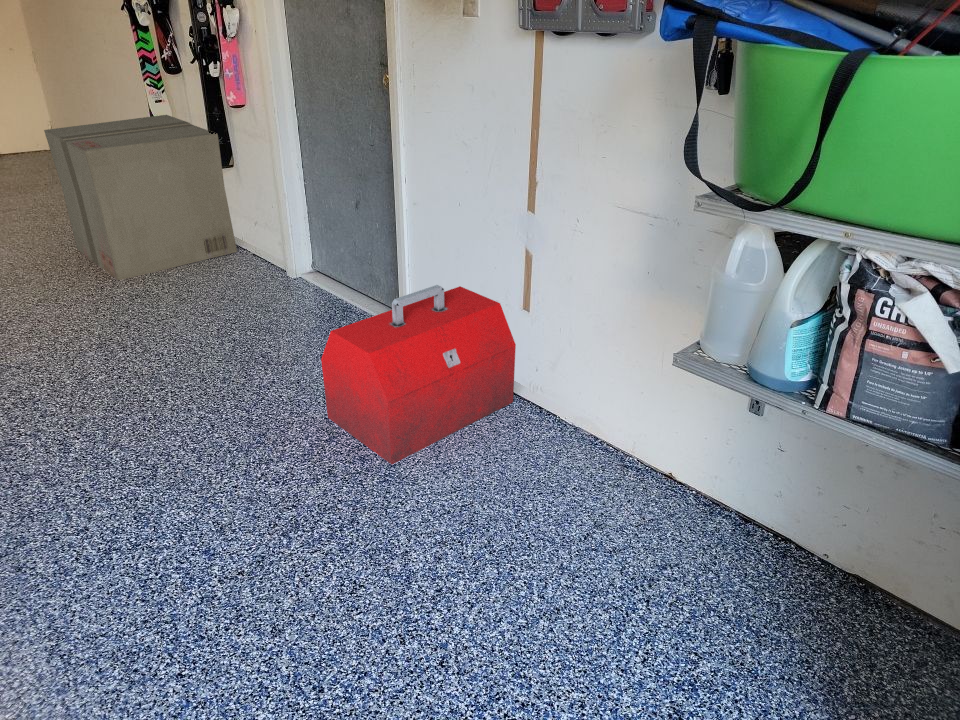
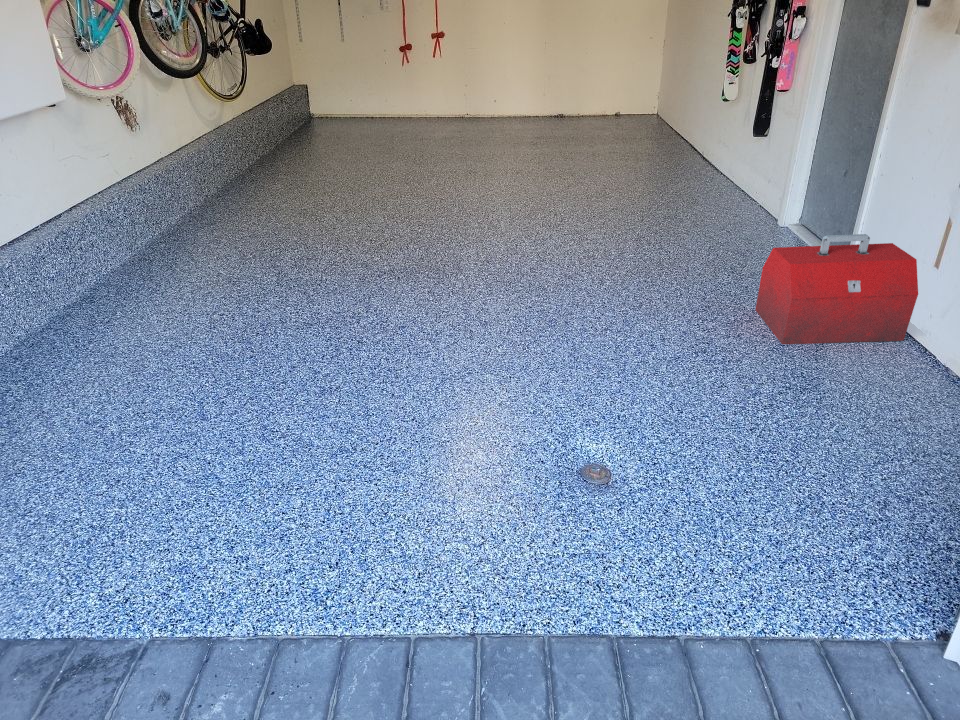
cardboard box: present [44,115,237,280] -> none [644,94,763,206]

